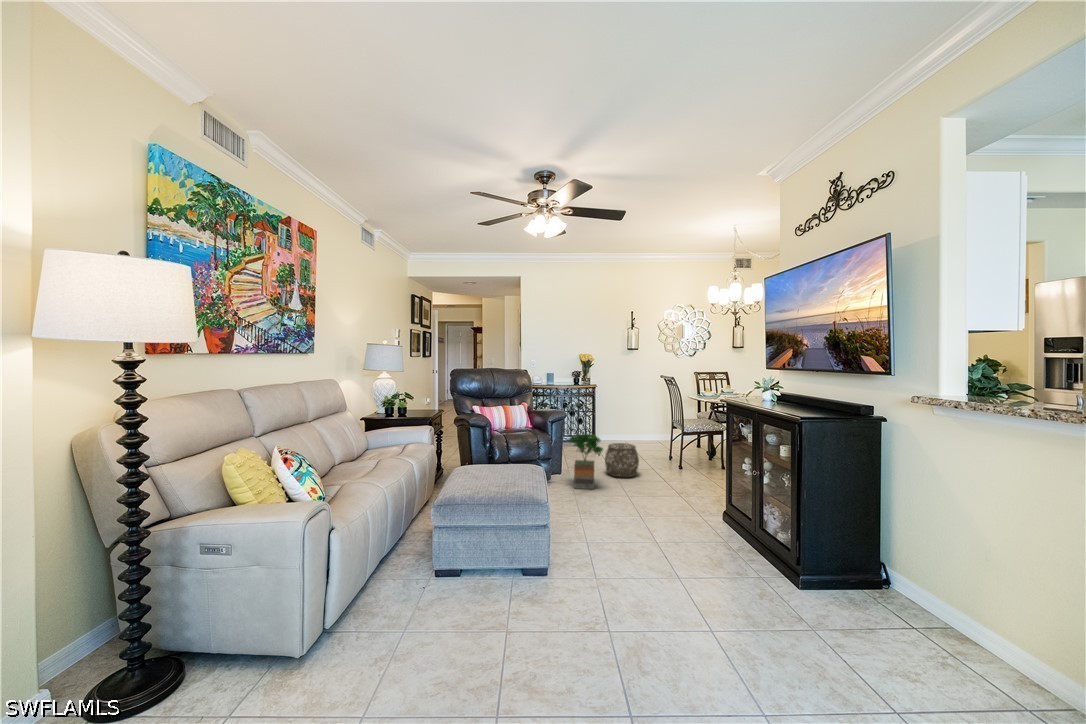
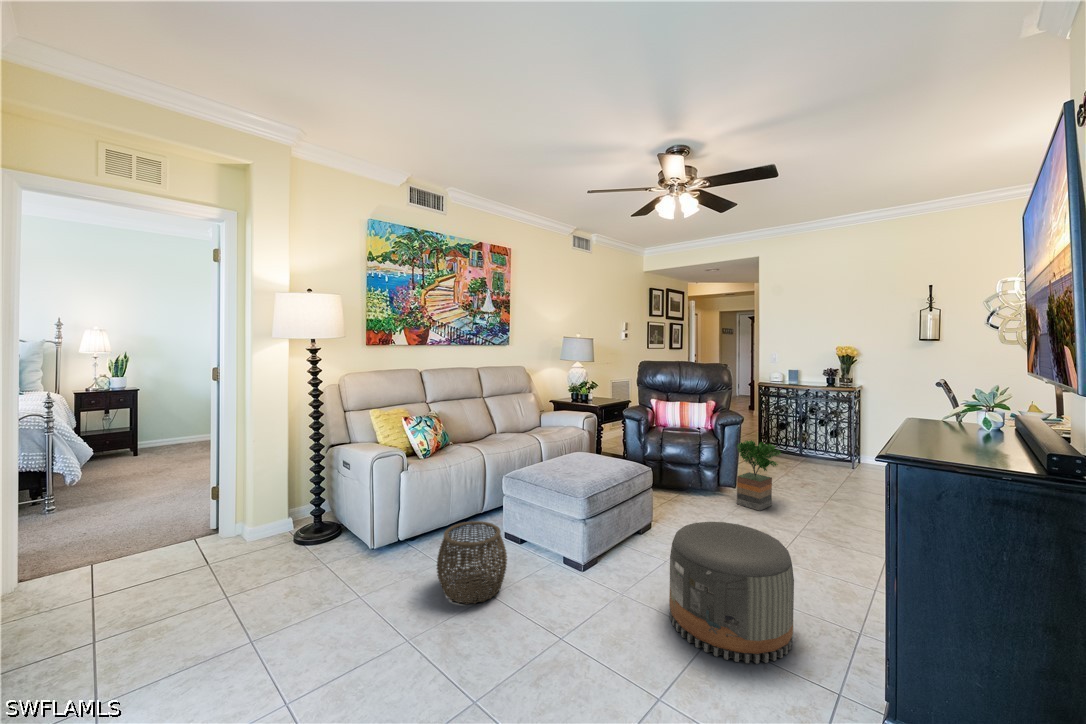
woven basket: present [605,443,639,477] -> present [437,521,507,604]
pouf: none [645,496,739,597] -> present [669,522,794,663]

